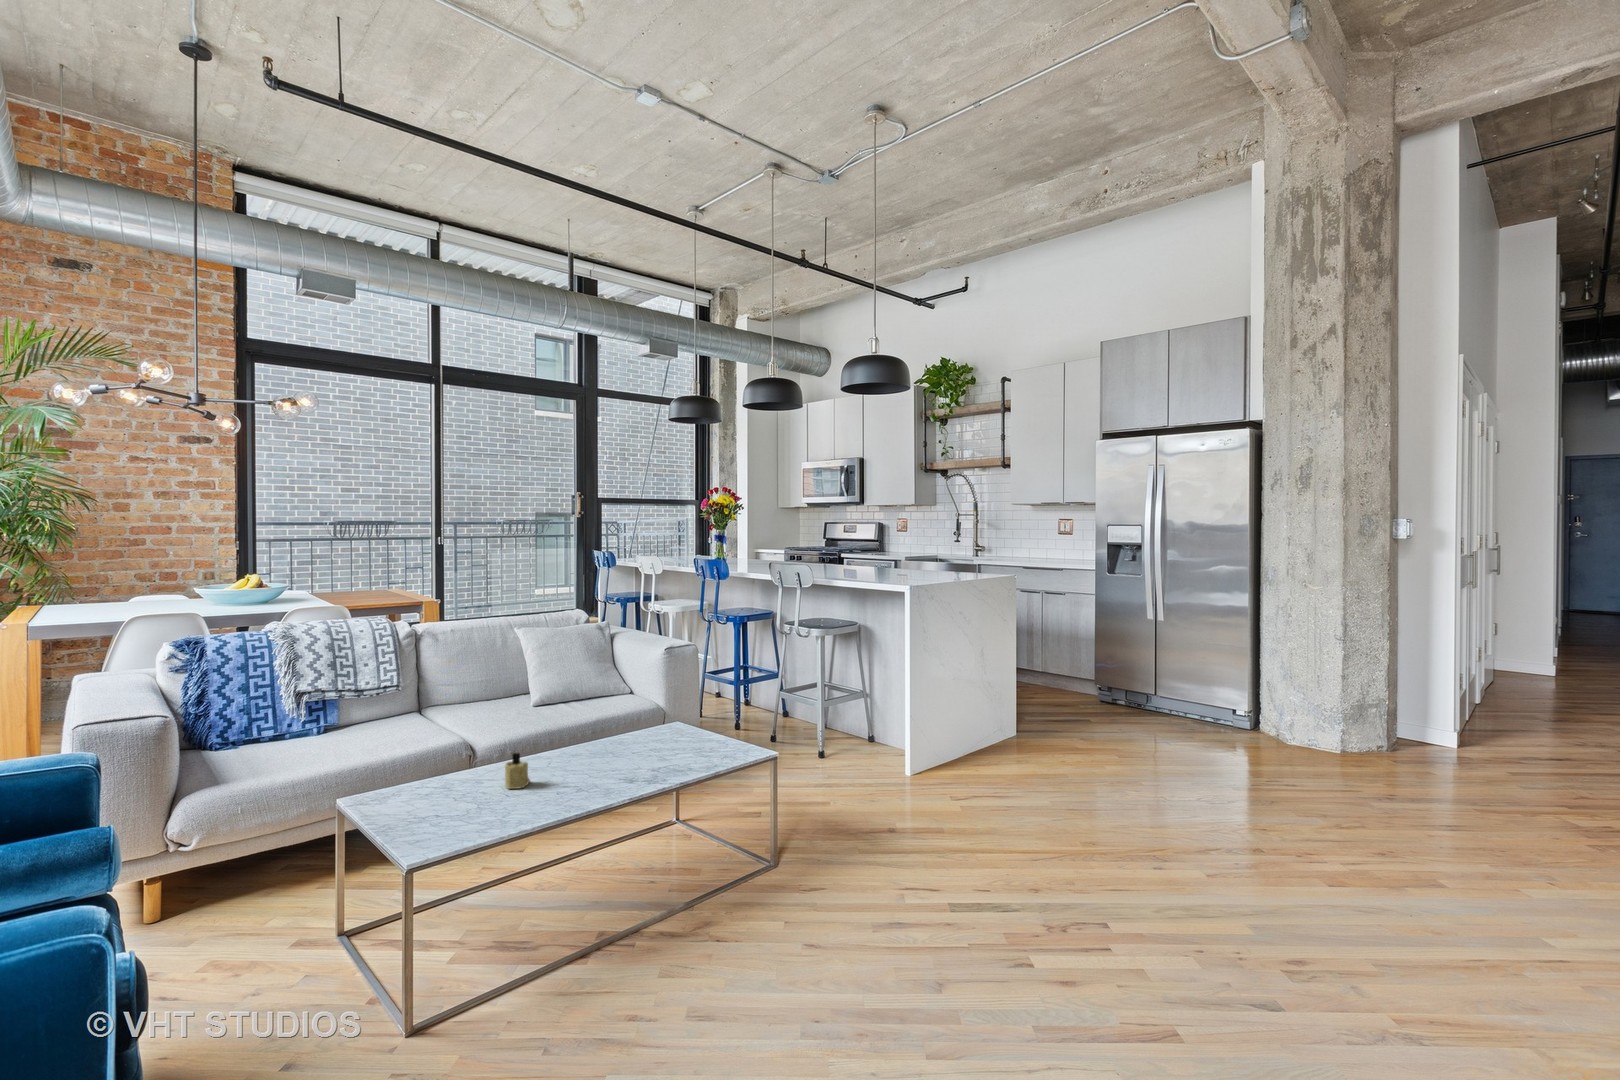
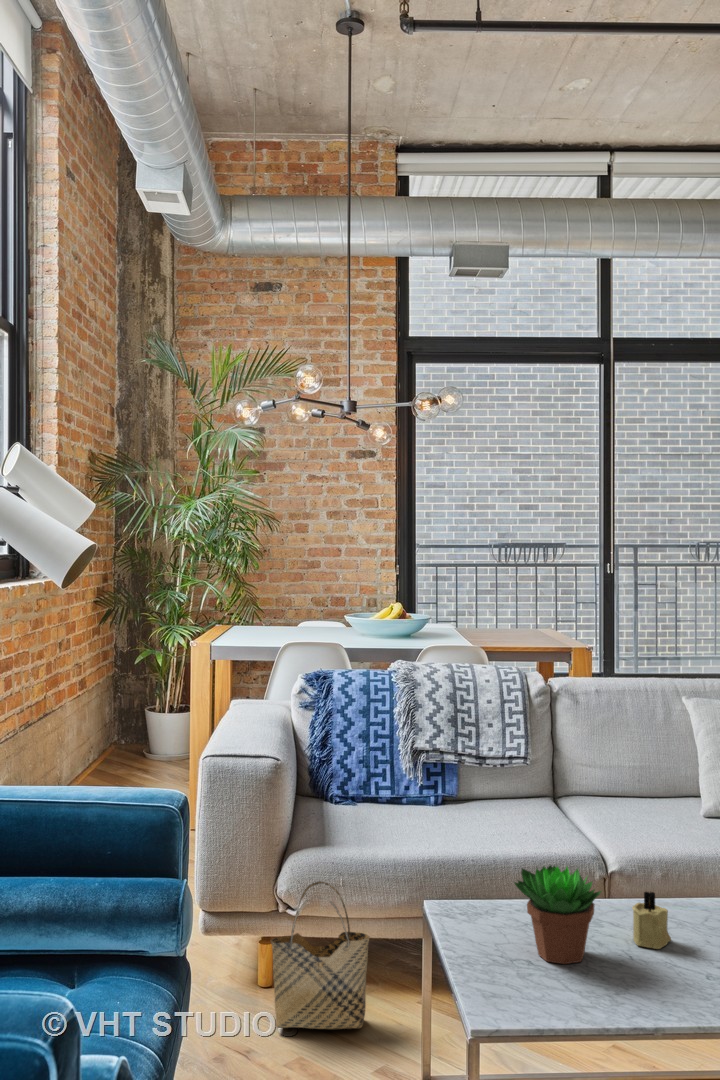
succulent plant: none [421,744,487,812] -> present [514,865,601,964]
woven basket: none [168,809,272,941] -> present [270,881,369,1029]

